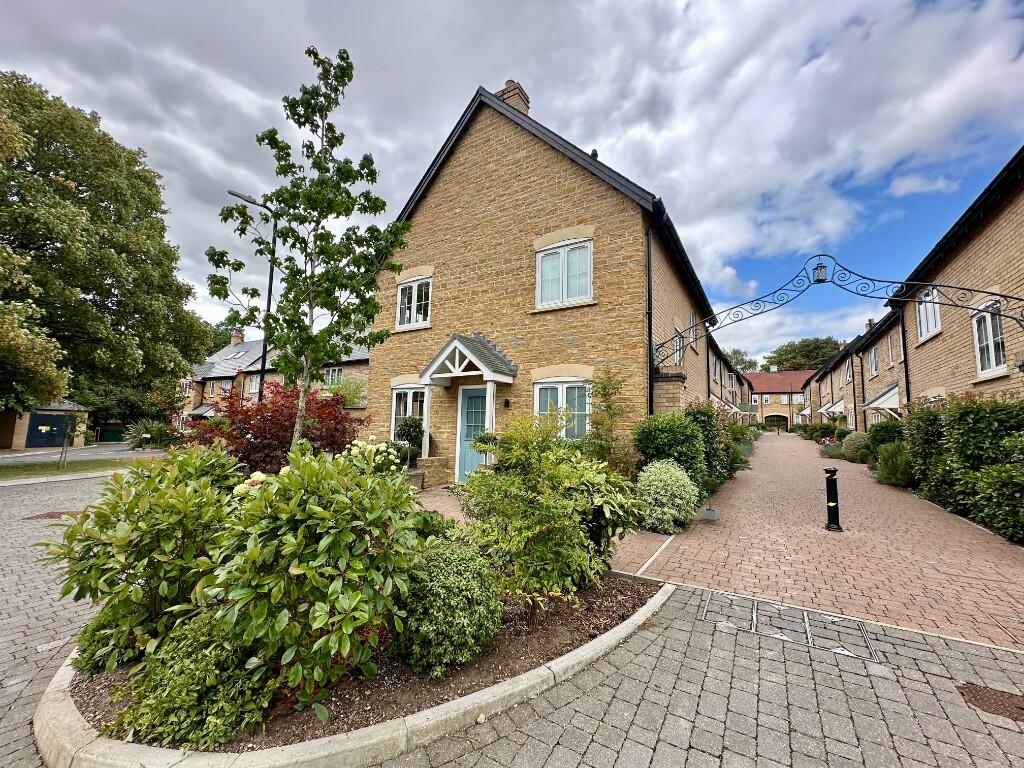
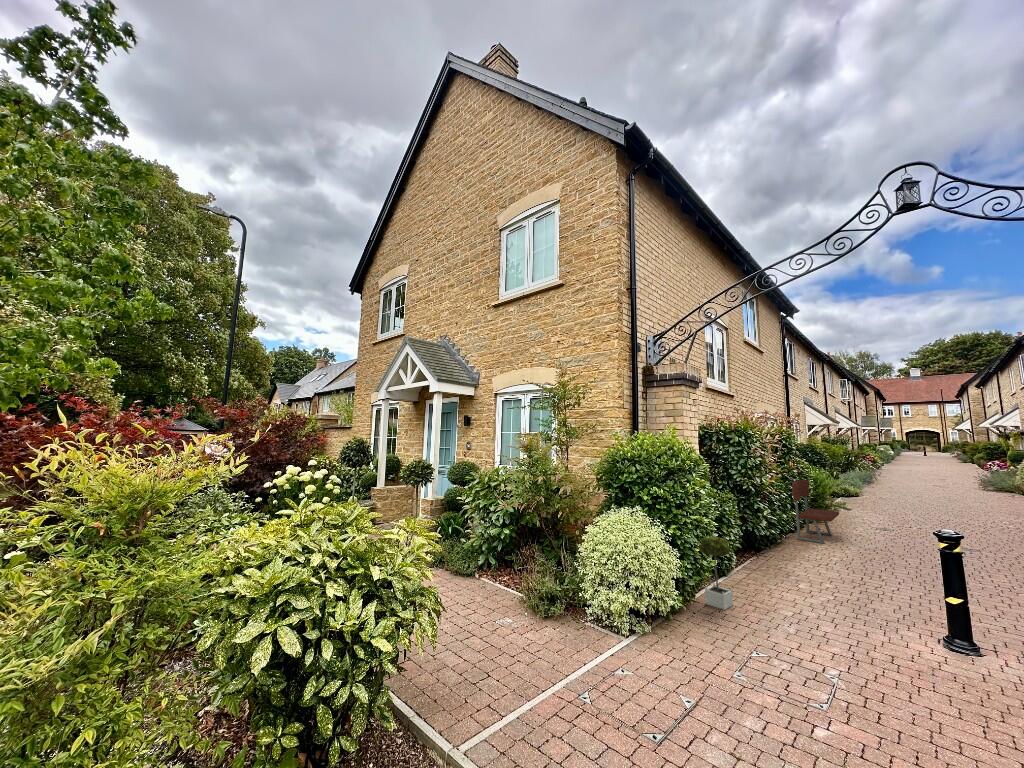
bench: none [727,447,754,488] -> present [792,480,839,544]

